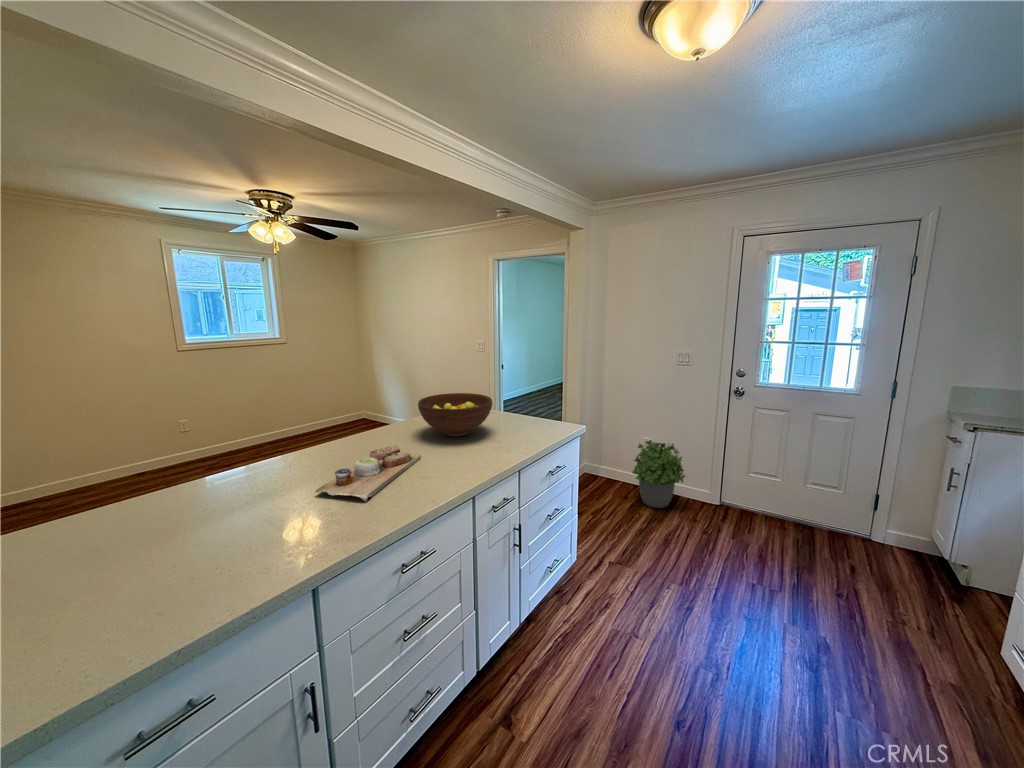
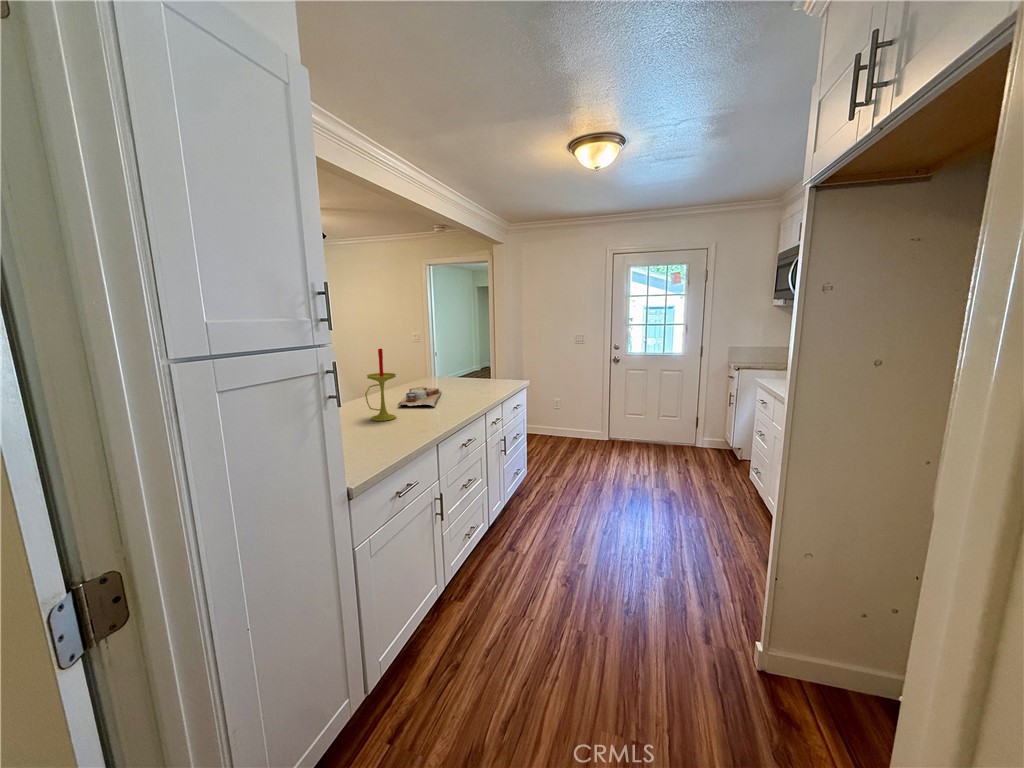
fruit bowl: present [418,393,492,437] -> none [423,357,475,385]
candle: none [210,413,283,538] -> present [365,349,396,421]
potted plant: present [632,440,685,508] -> none [550,399,587,446]

